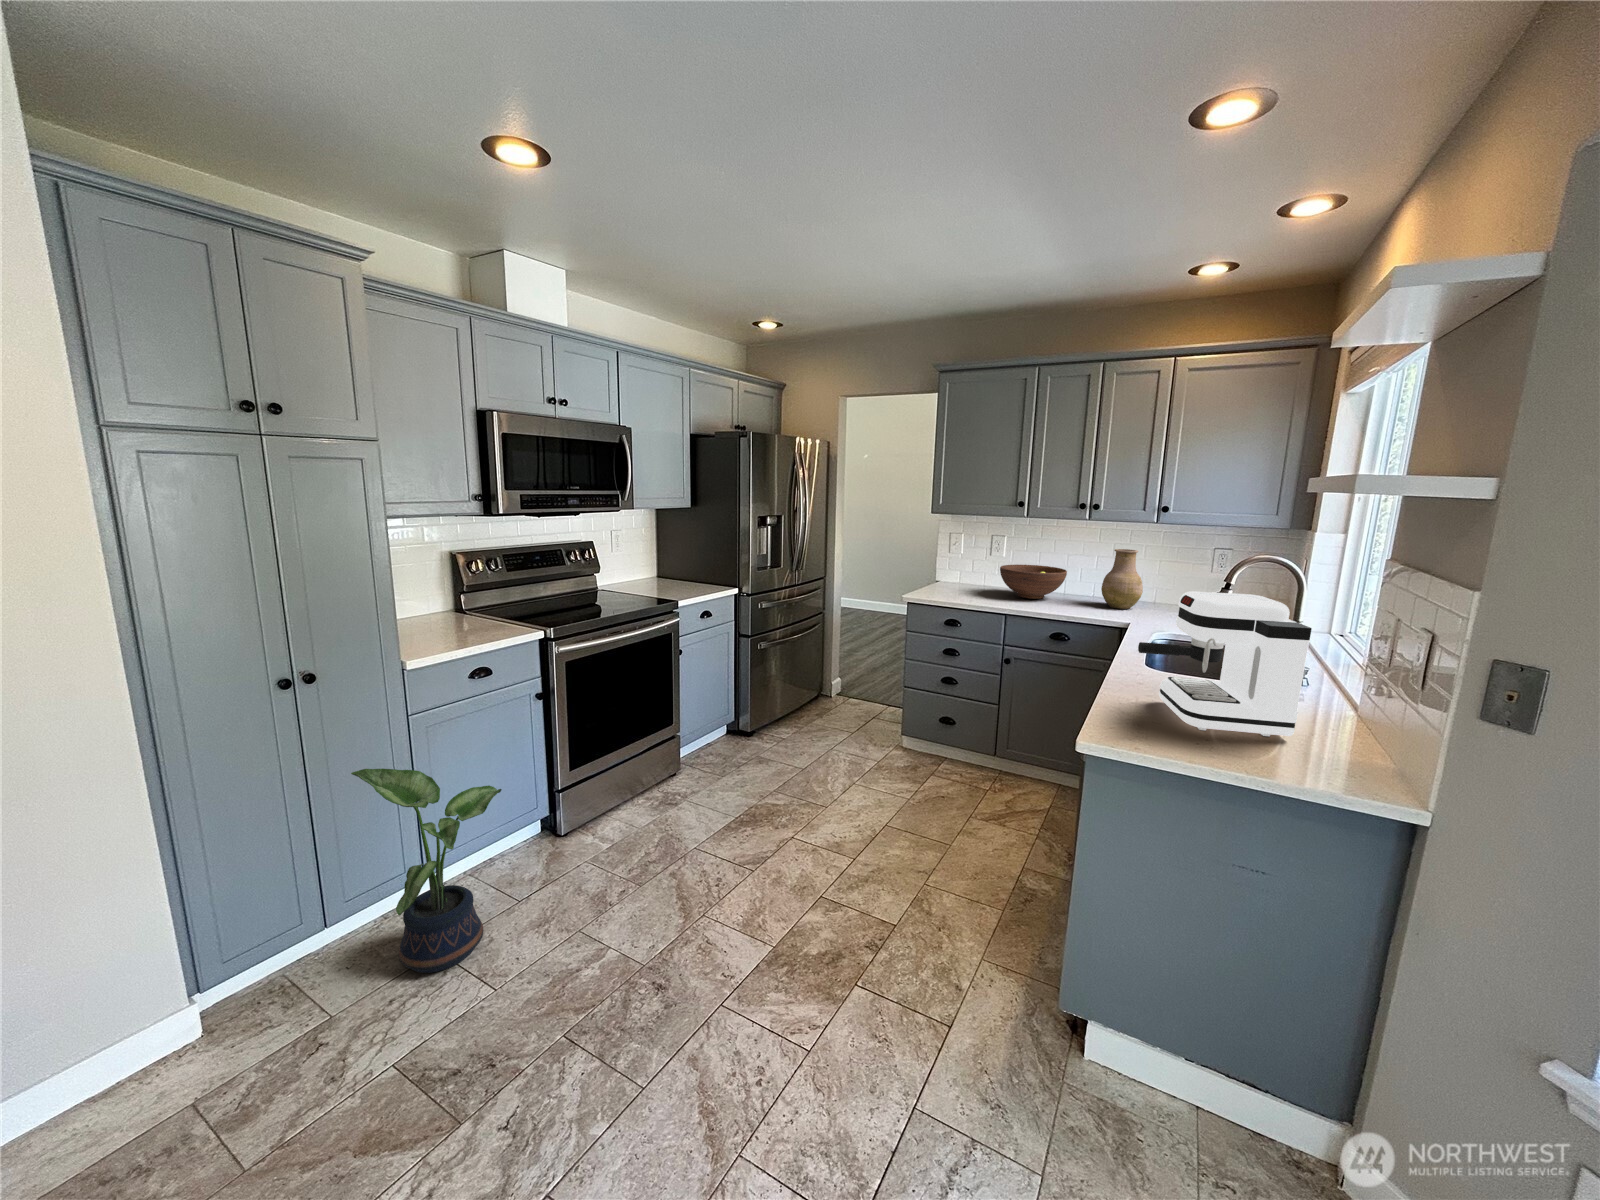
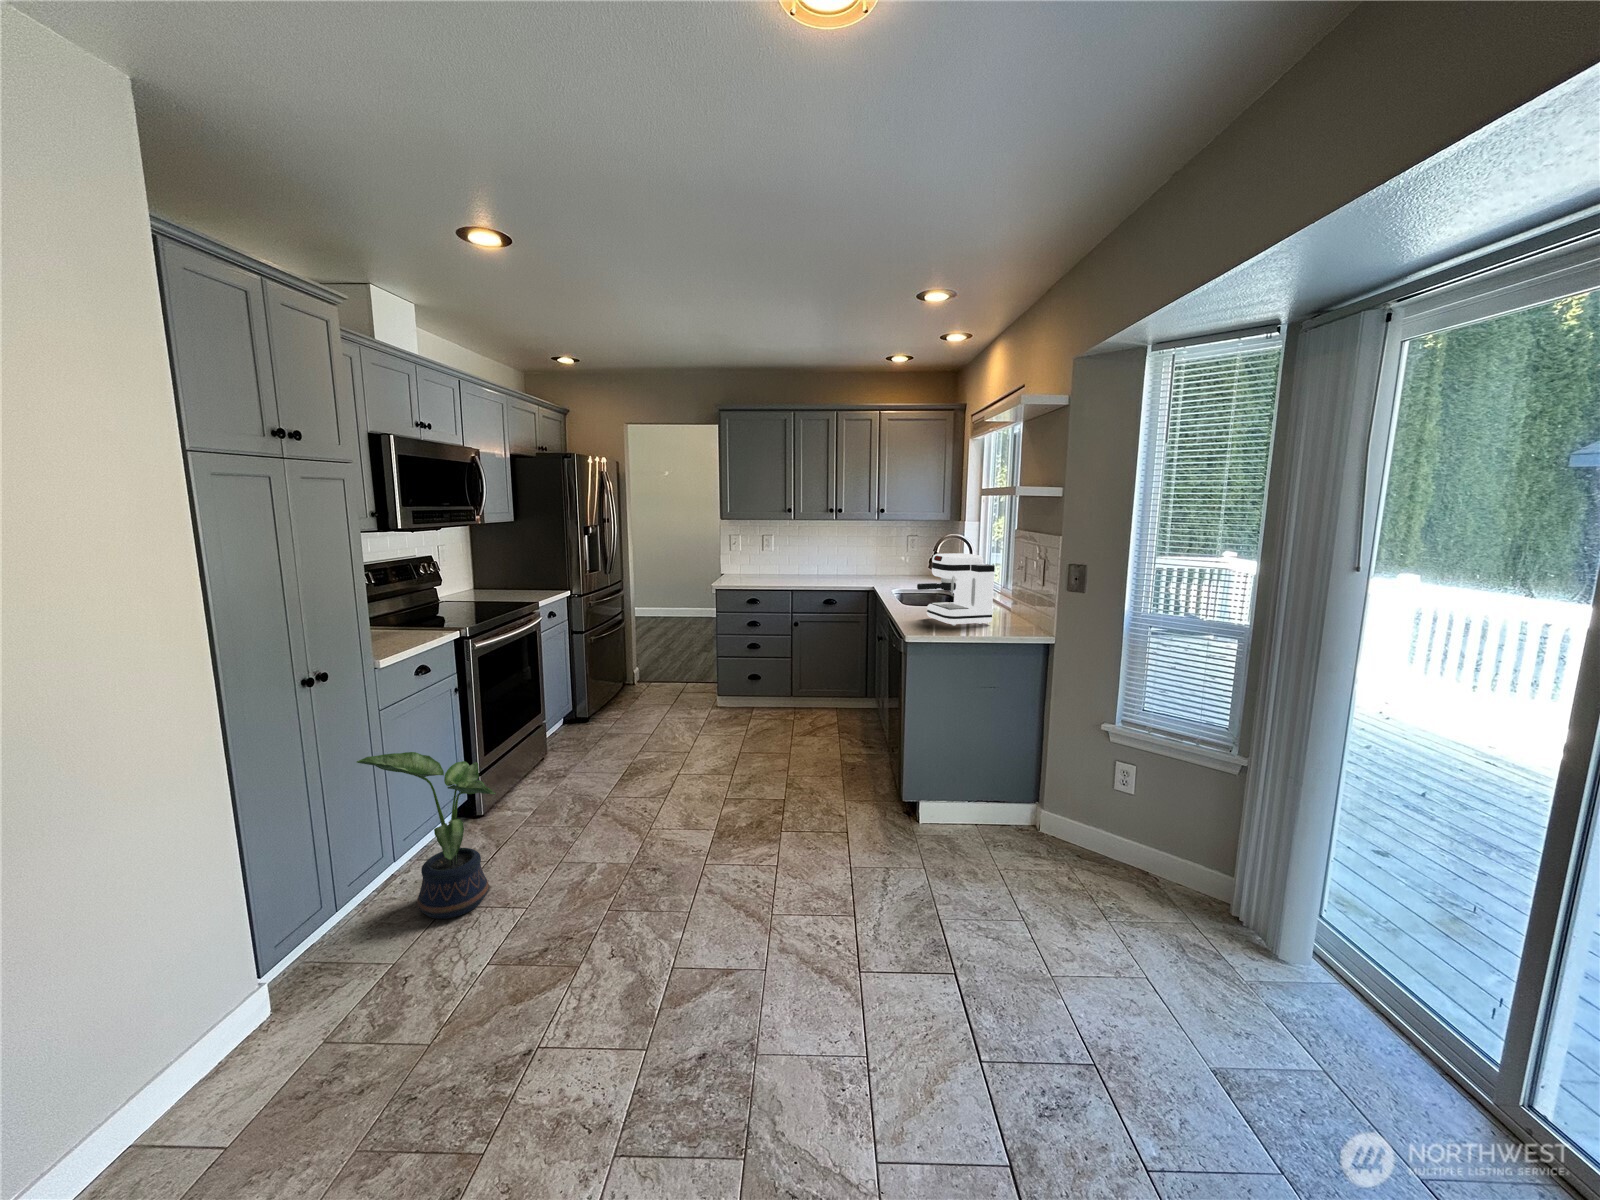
vase: present [1101,549,1143,609] -> none [849,540,875,581]
fruit bowl: present [1000,565,1067,599] -> none [779,556,826,580]

